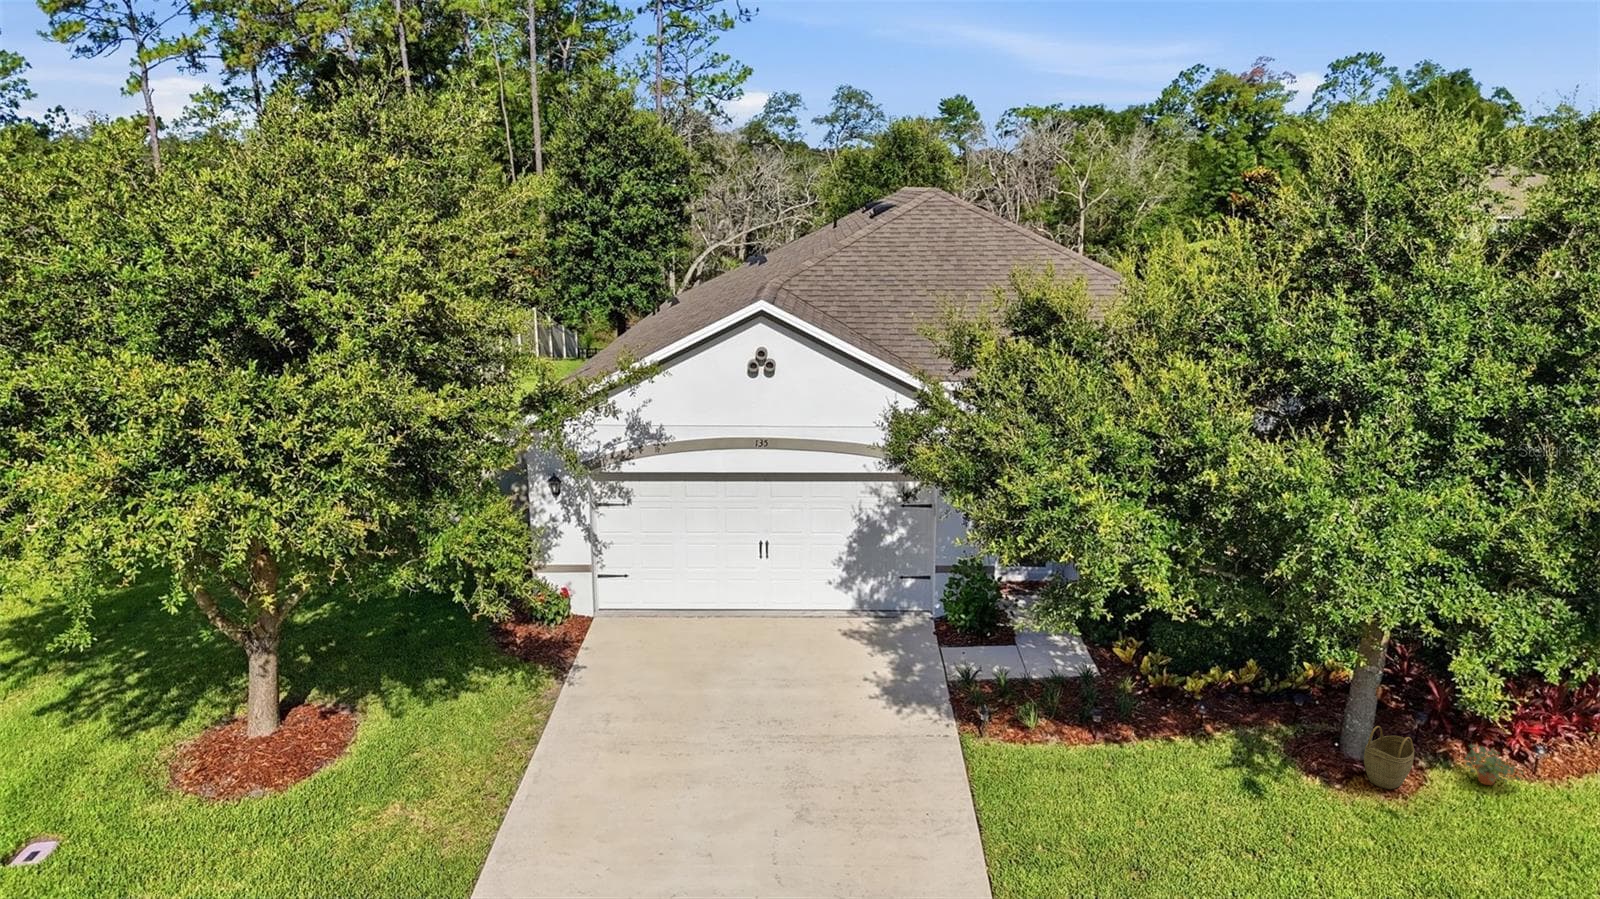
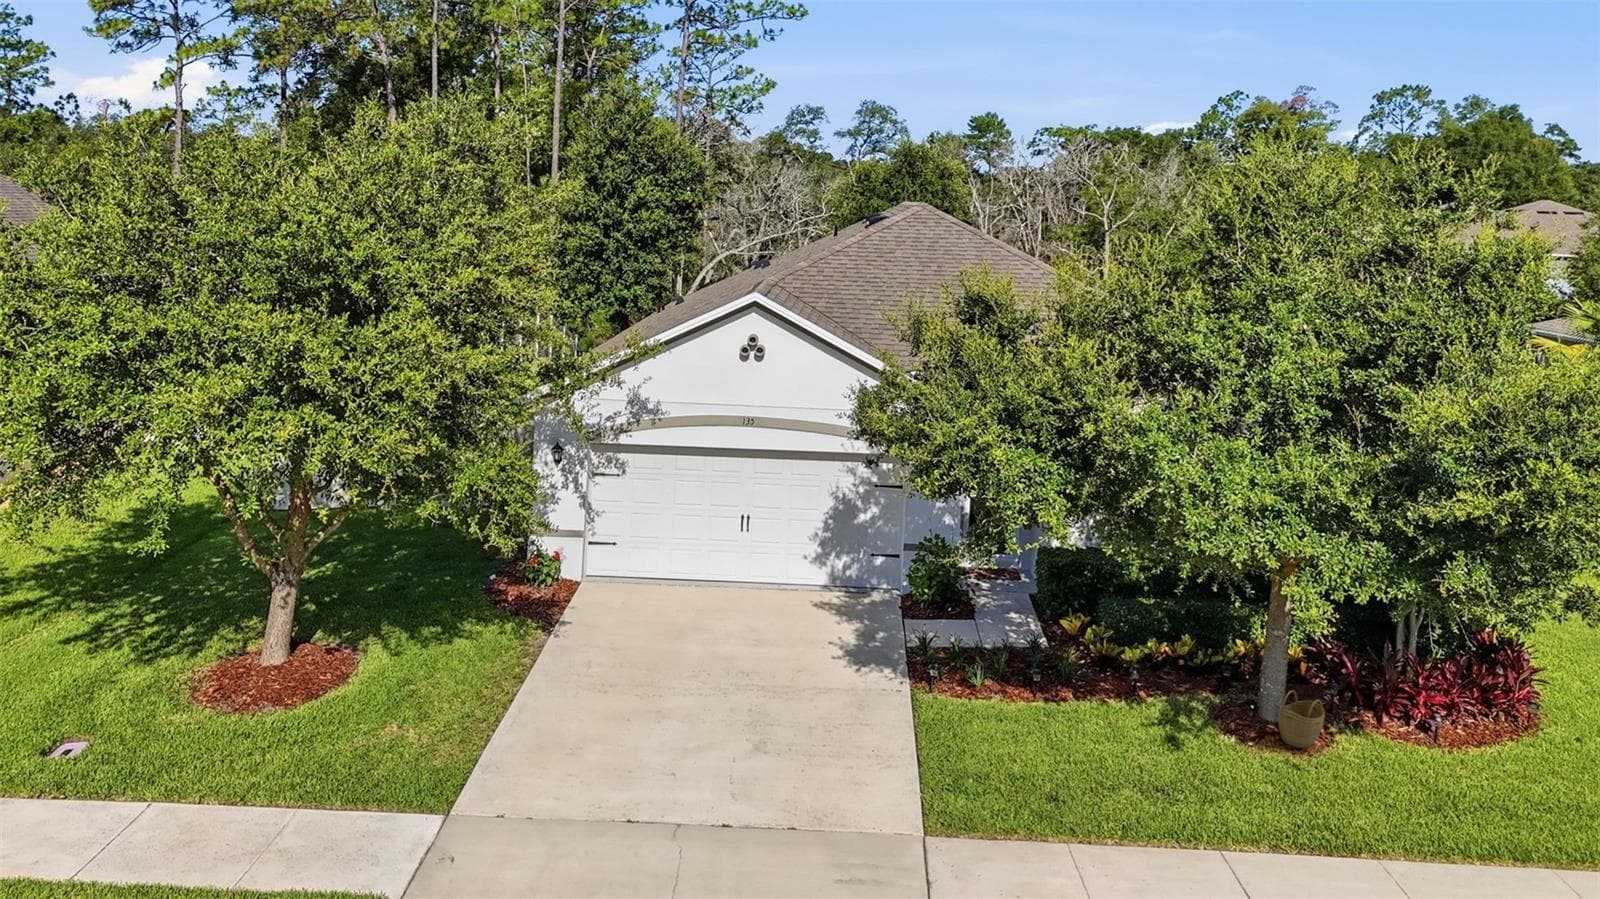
potted plant: present [1465,745,1523,785] -> none [1371,712,1426,749]

